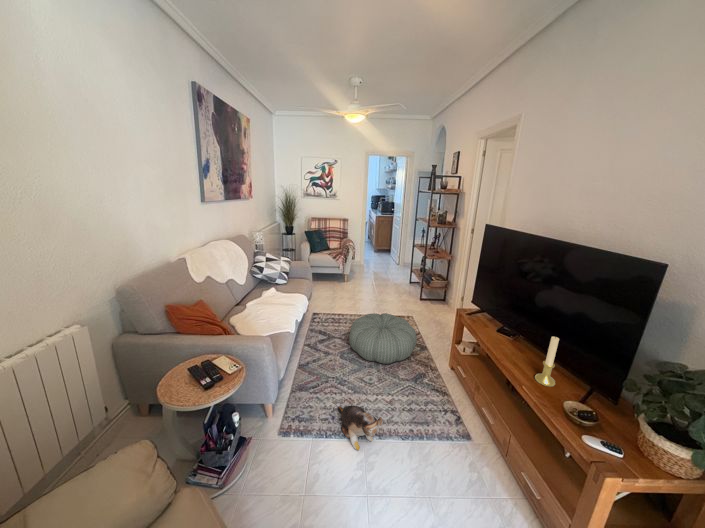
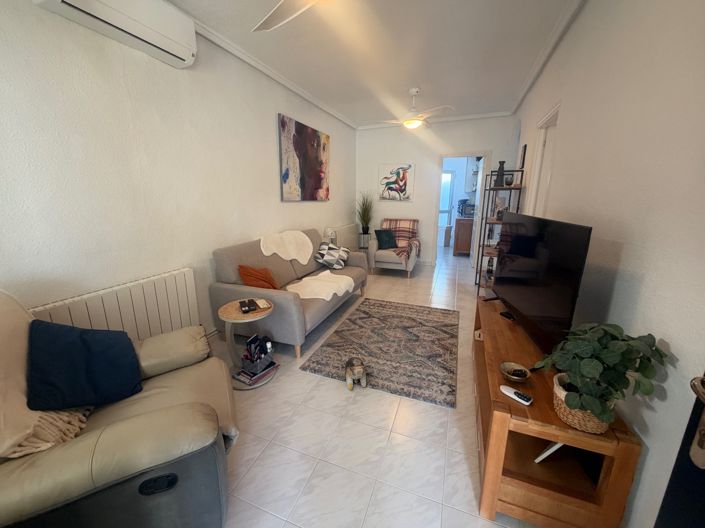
pouf: present [349,313,417,364] -> none [381,300,445,342]
candle holder: present [535,336,559,387] -> none [501,306,520,355]

